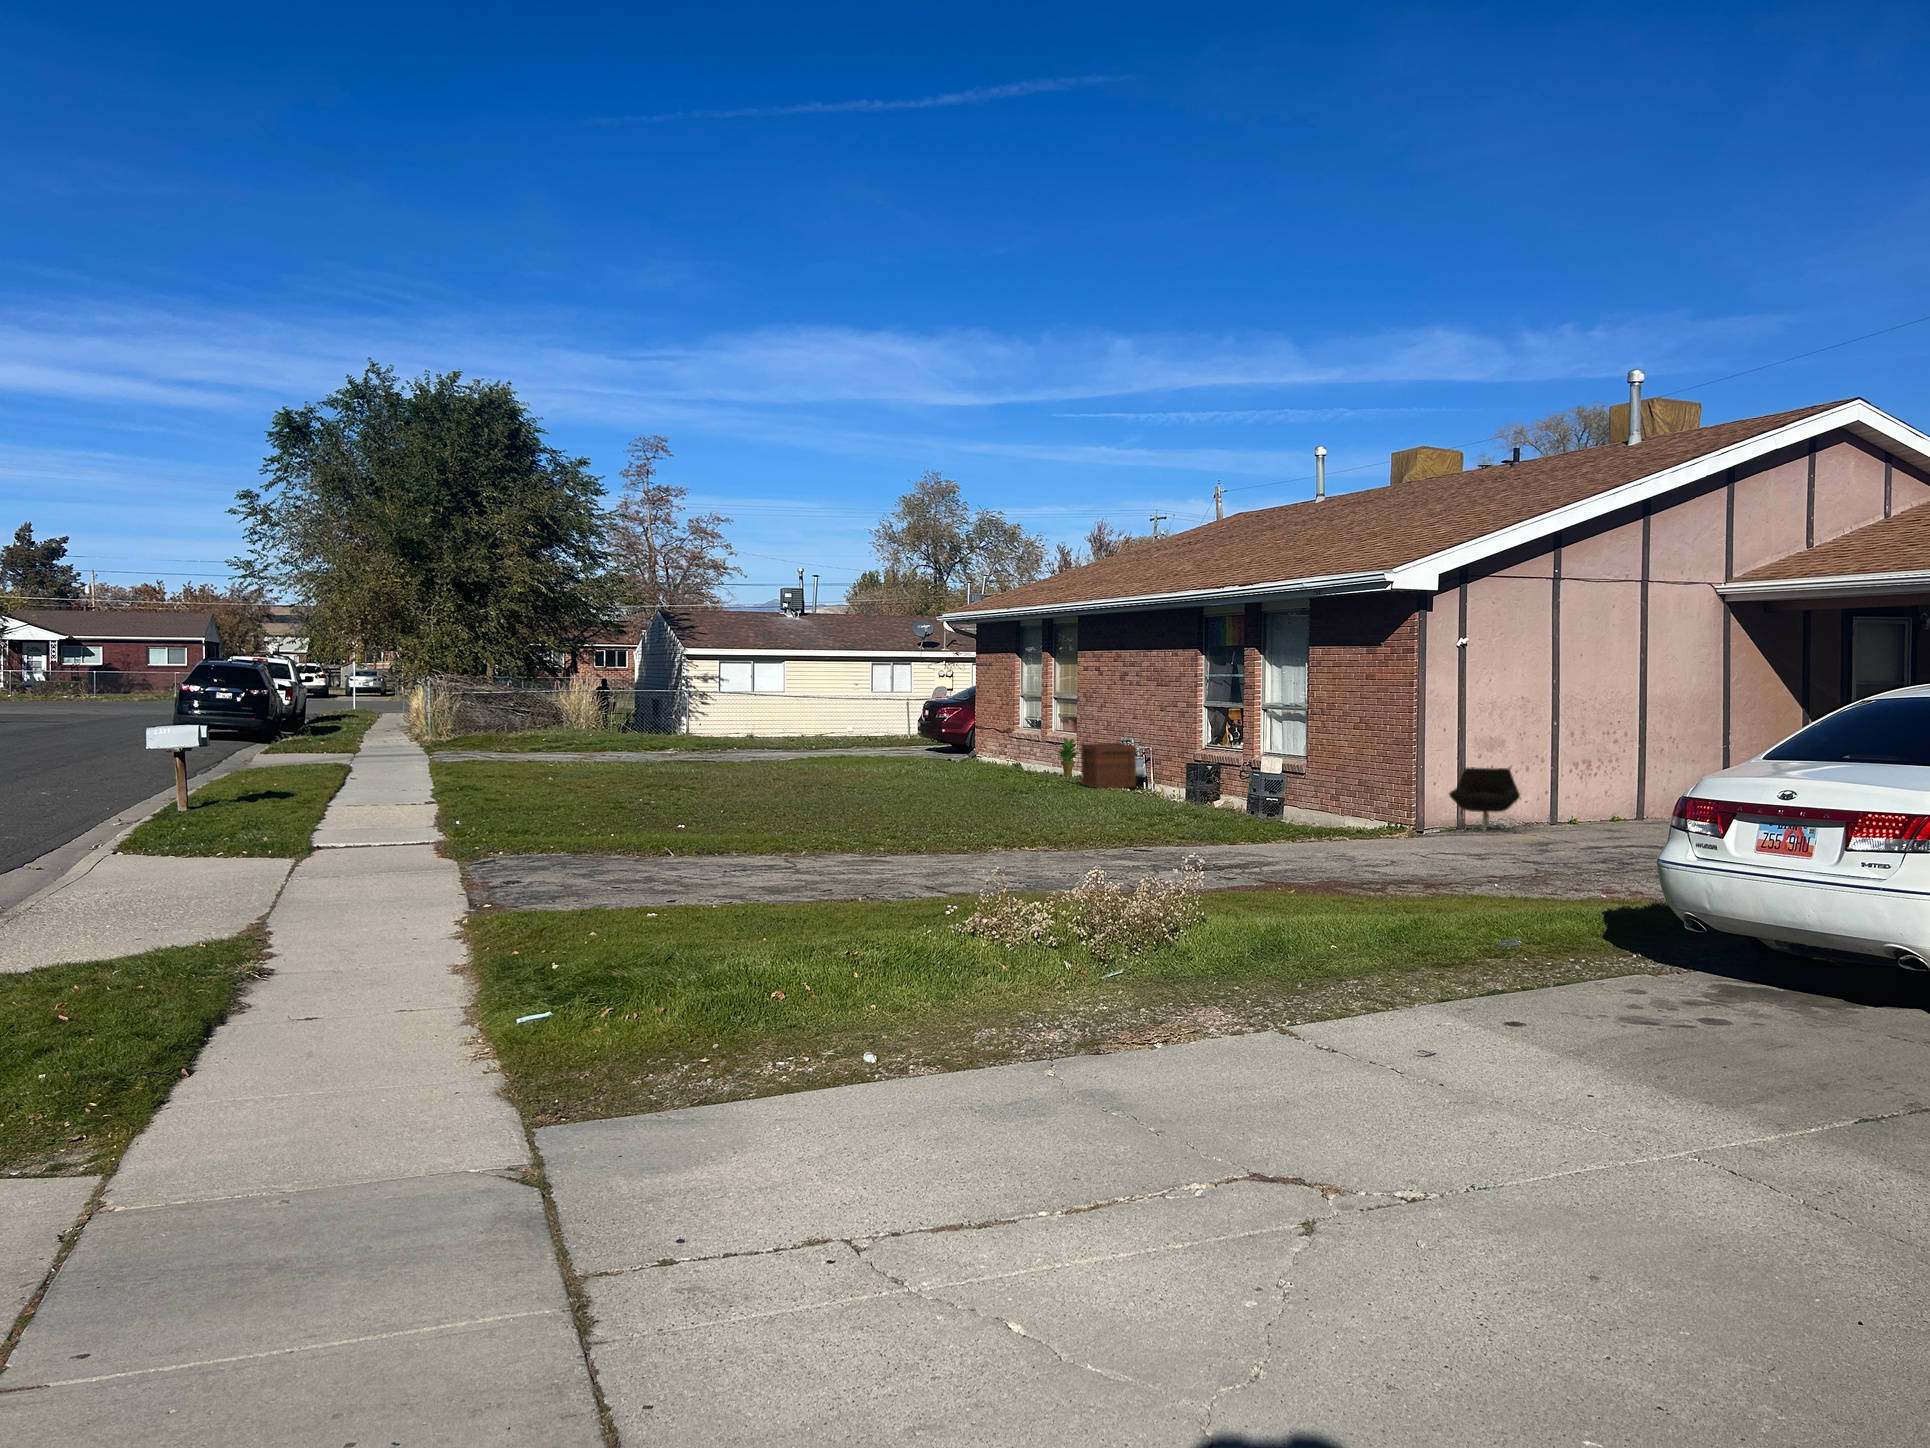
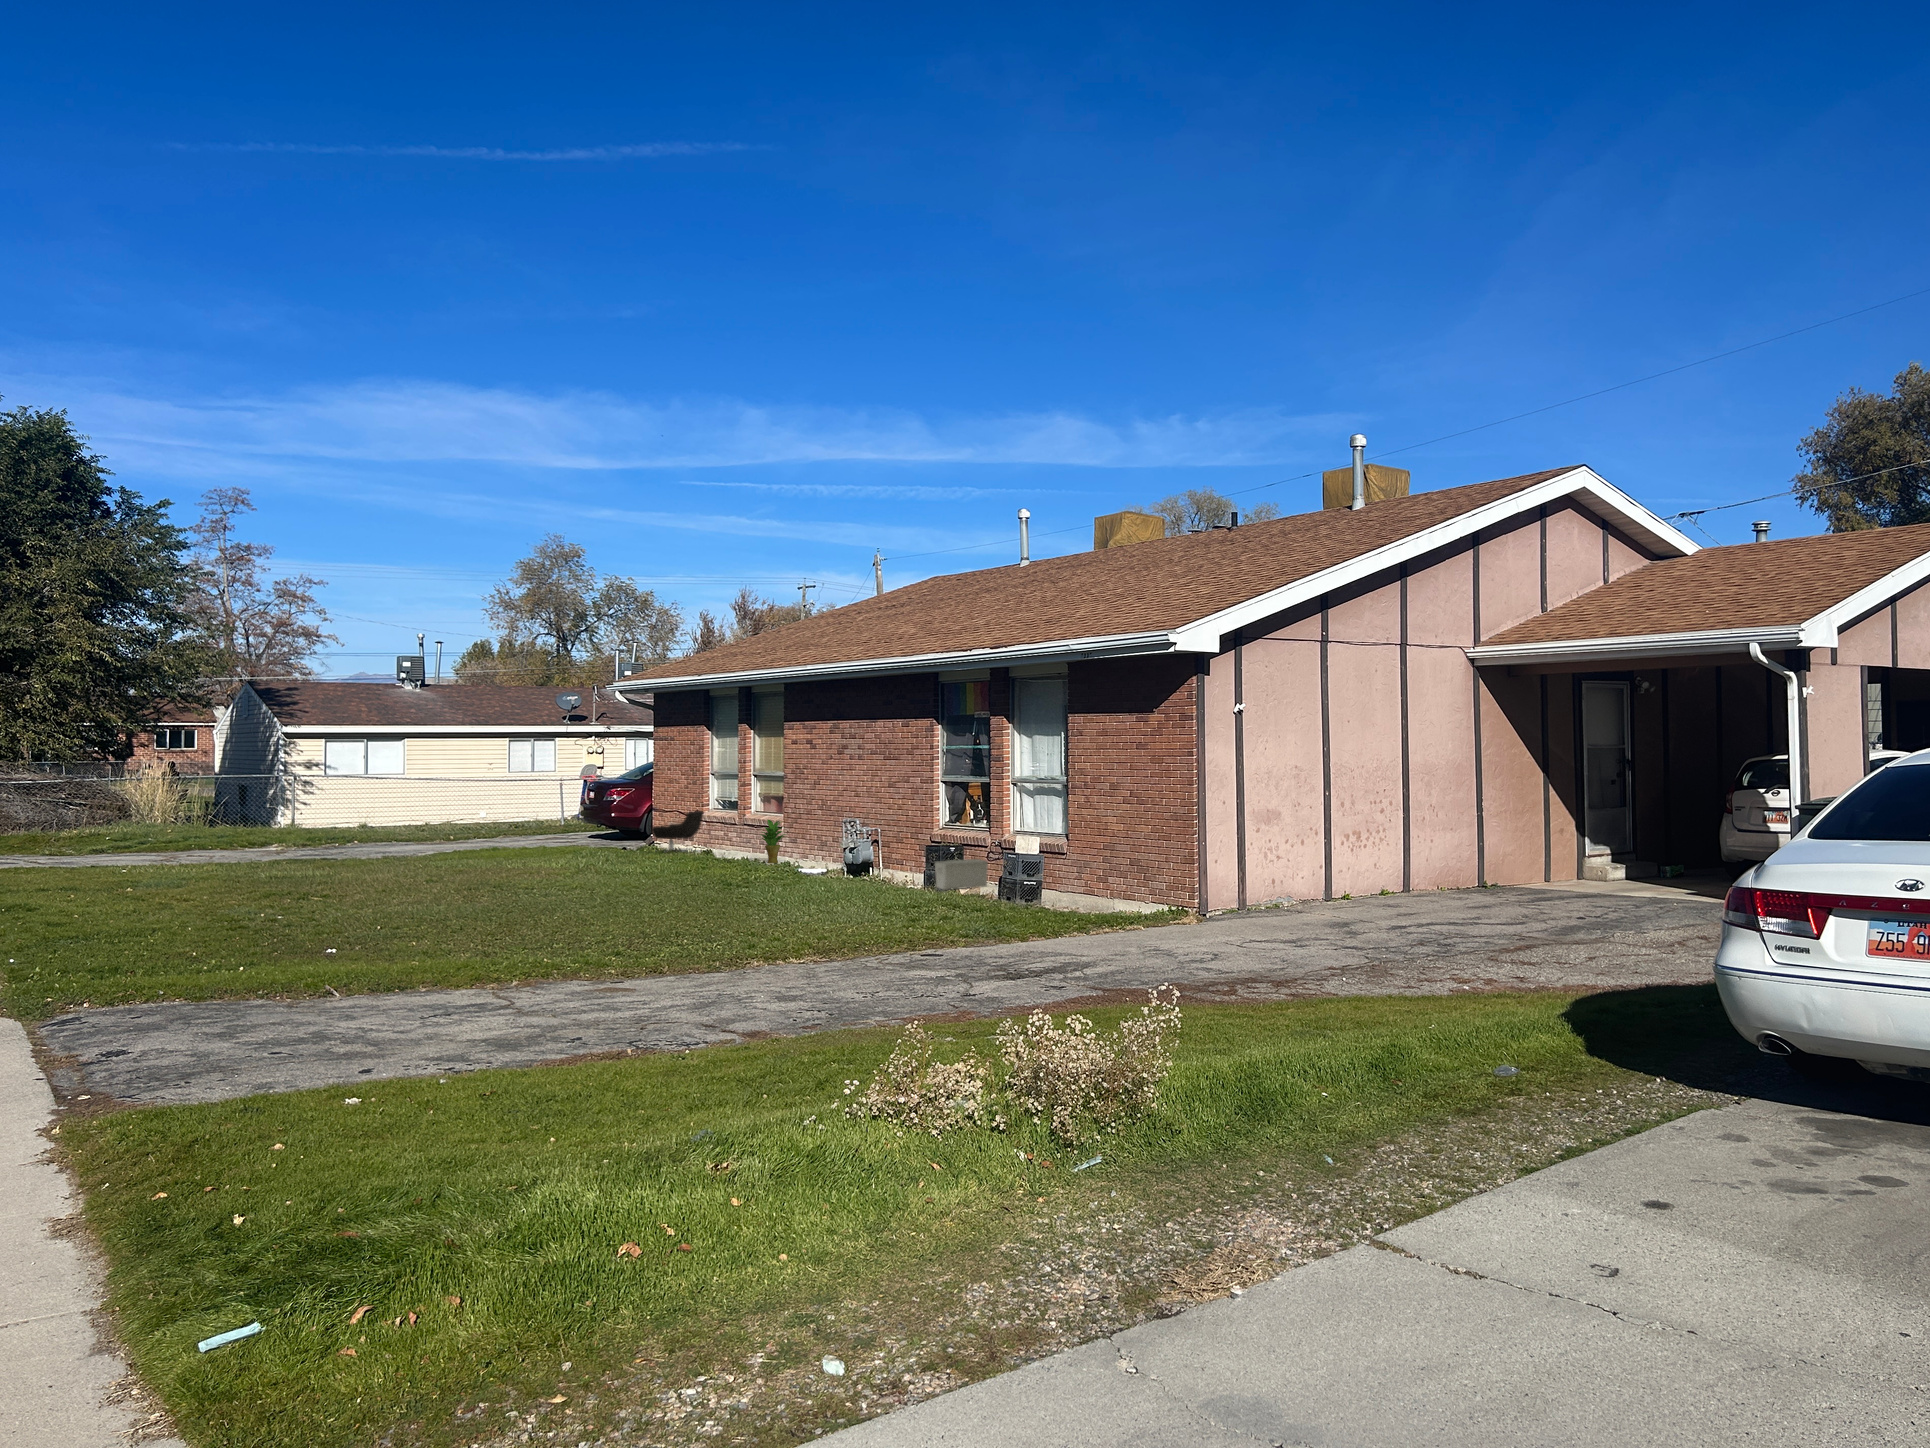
wooden crate: present [1081,743,1136,789] -> none [796,824,859,877]
lounge chair: present [1449,767,1520,832] -> present [651,811,703,850]
storage bin: none [1192,777,1241,803] -> present [935,859,988,890]

